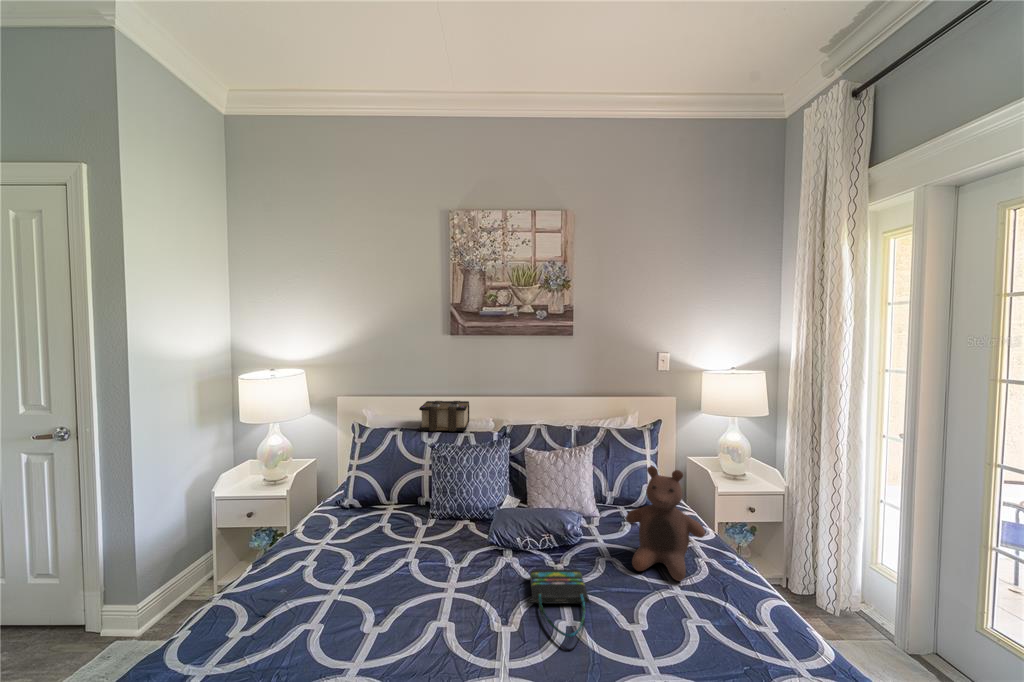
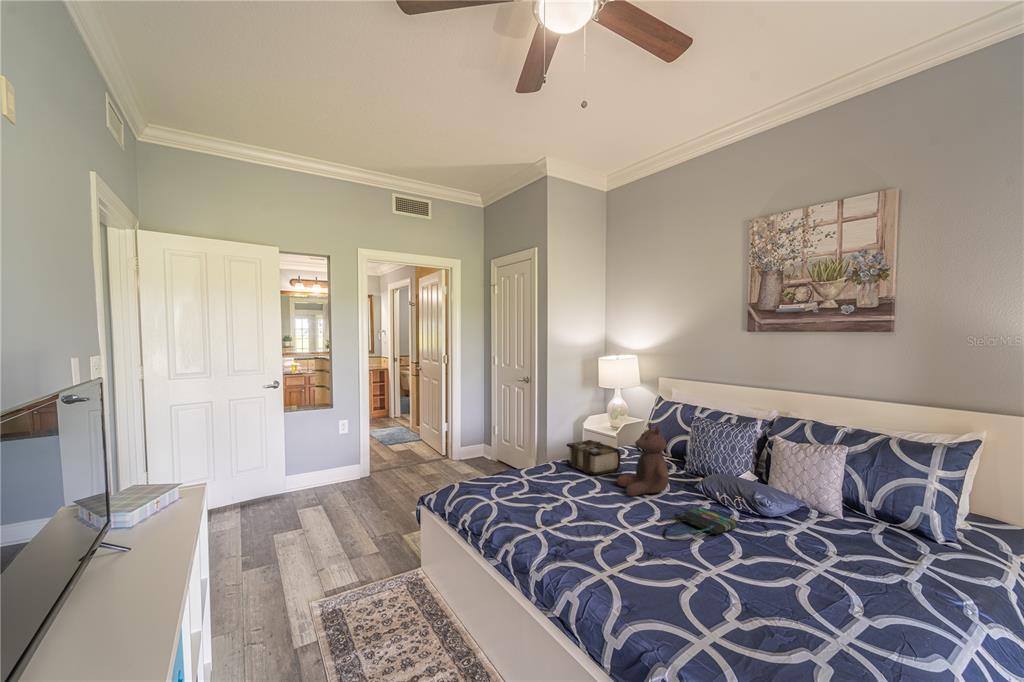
book: present [419,401,469,432] -> present [566,440,621,476]
stuffed bear: present [626,466,705,581] -> present [617,422,669,496]

